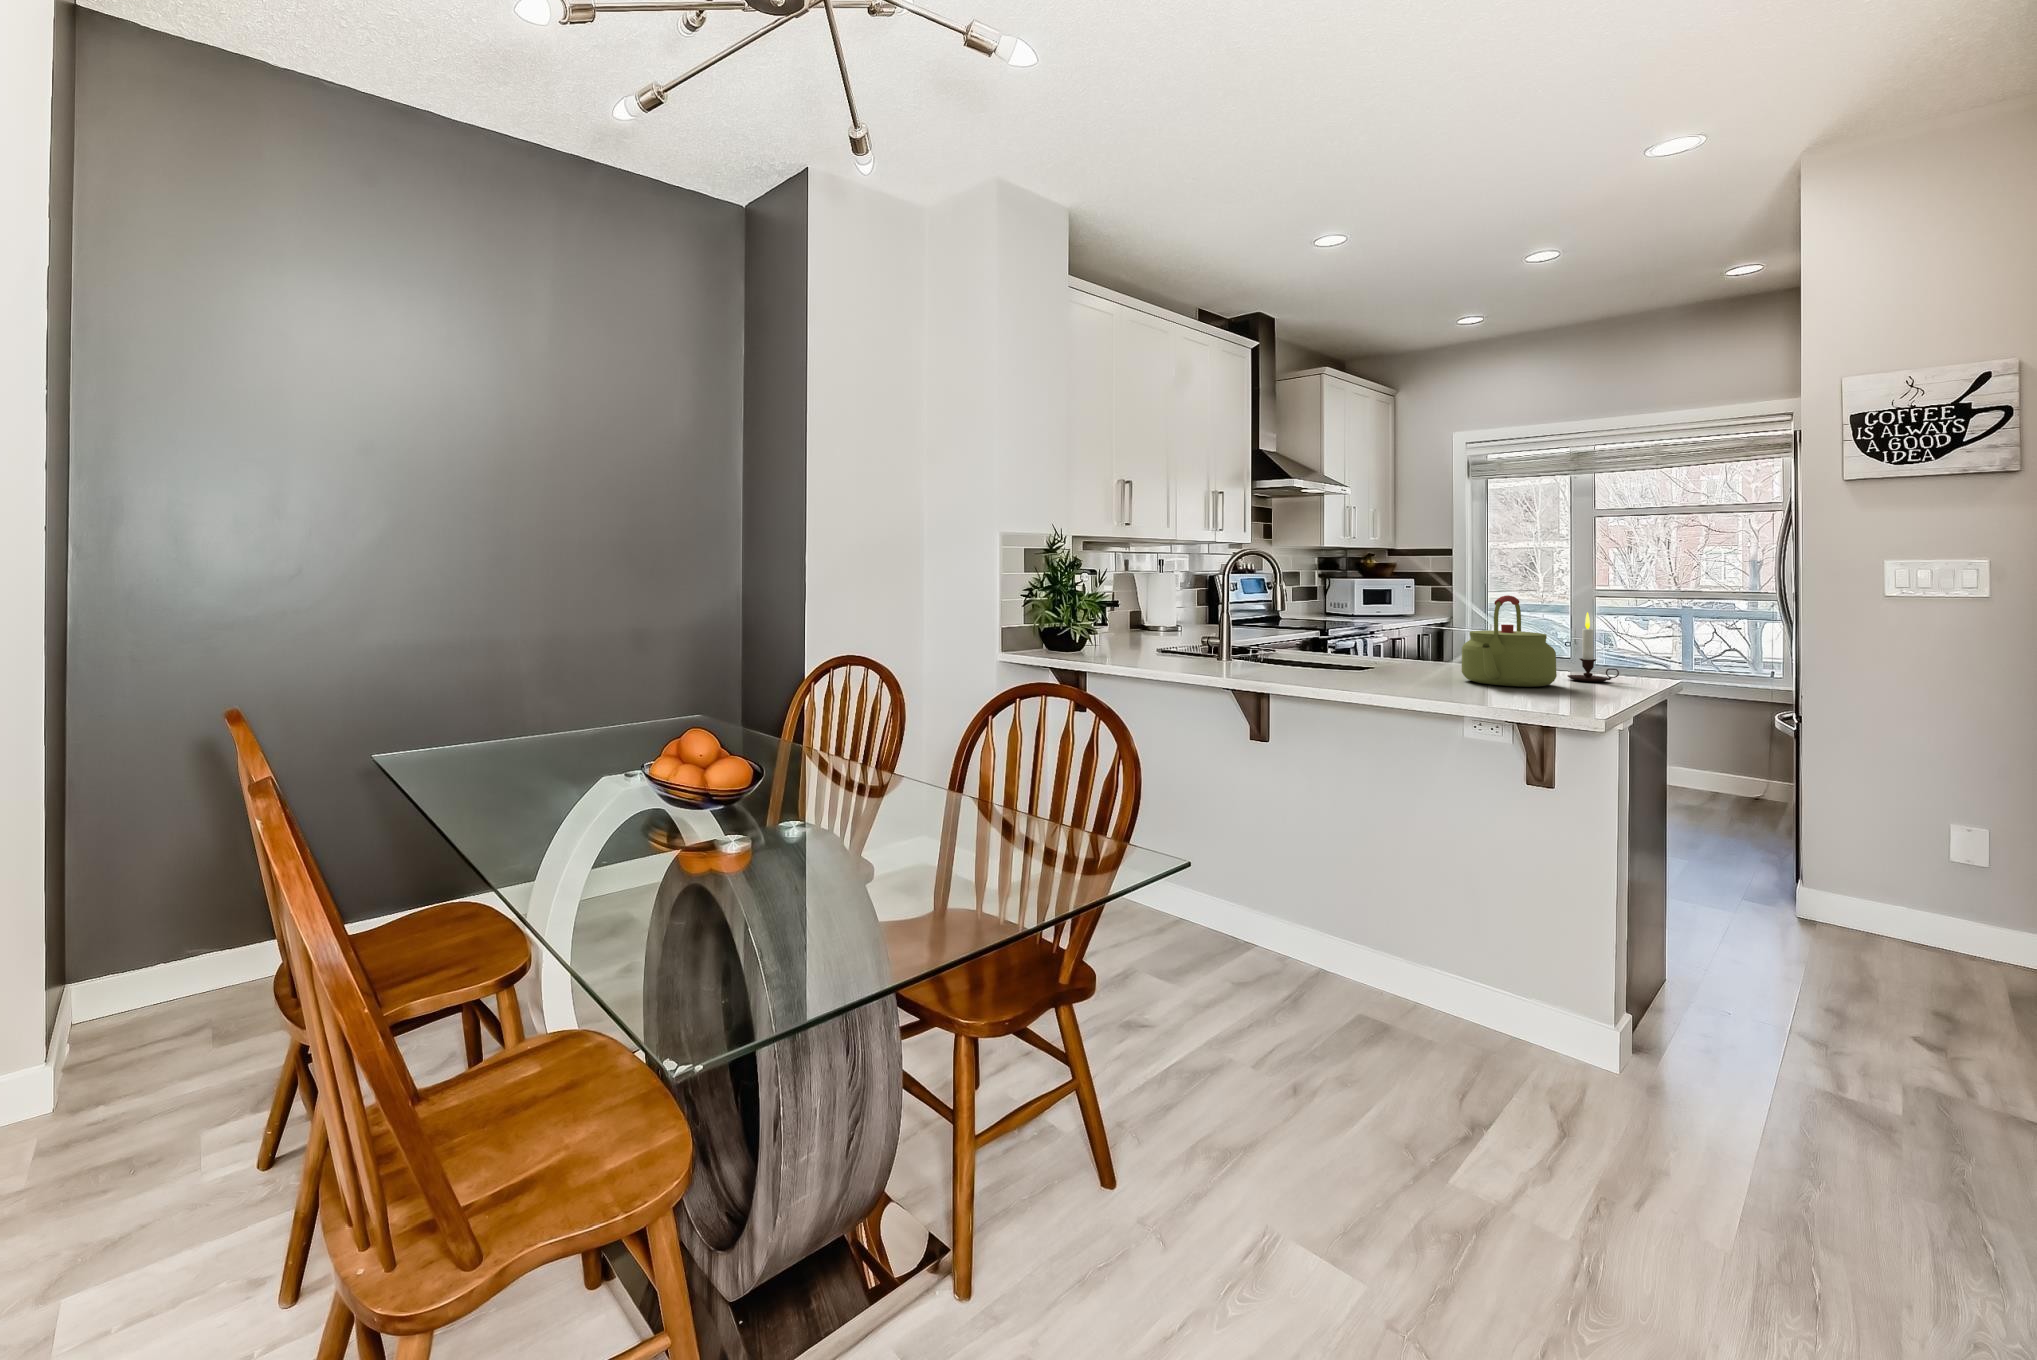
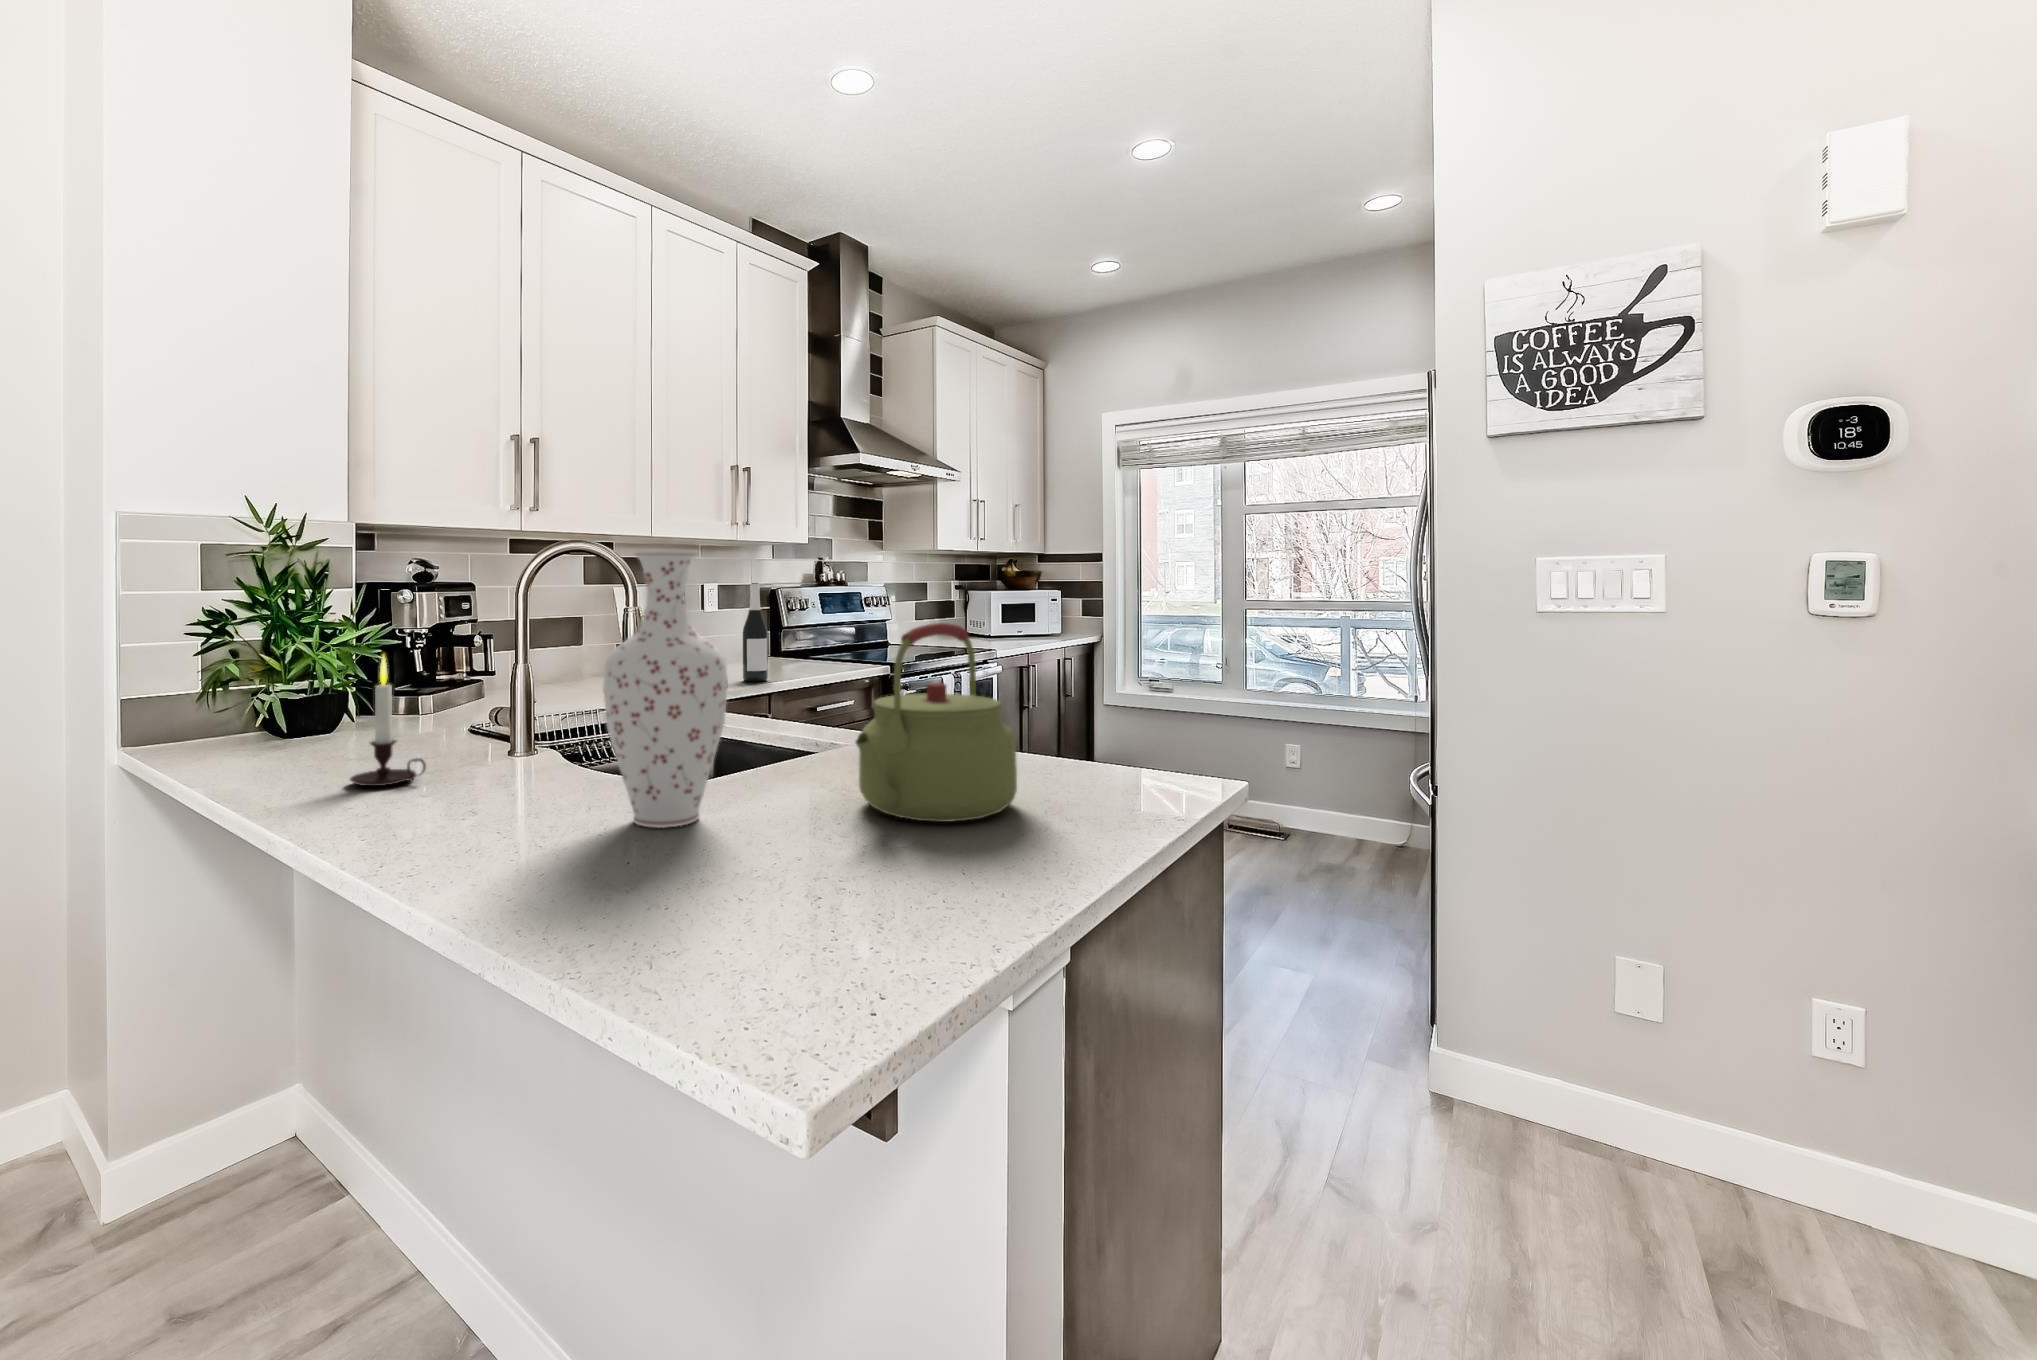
vase: none [1342,561,1407,684] -> present [603,550,728,828]
wine bottle: none [1234,574,1252,638] -> present [743,583,768,681]
candle: present [1568,612,1619,682] -> present [350,655,426,786]

